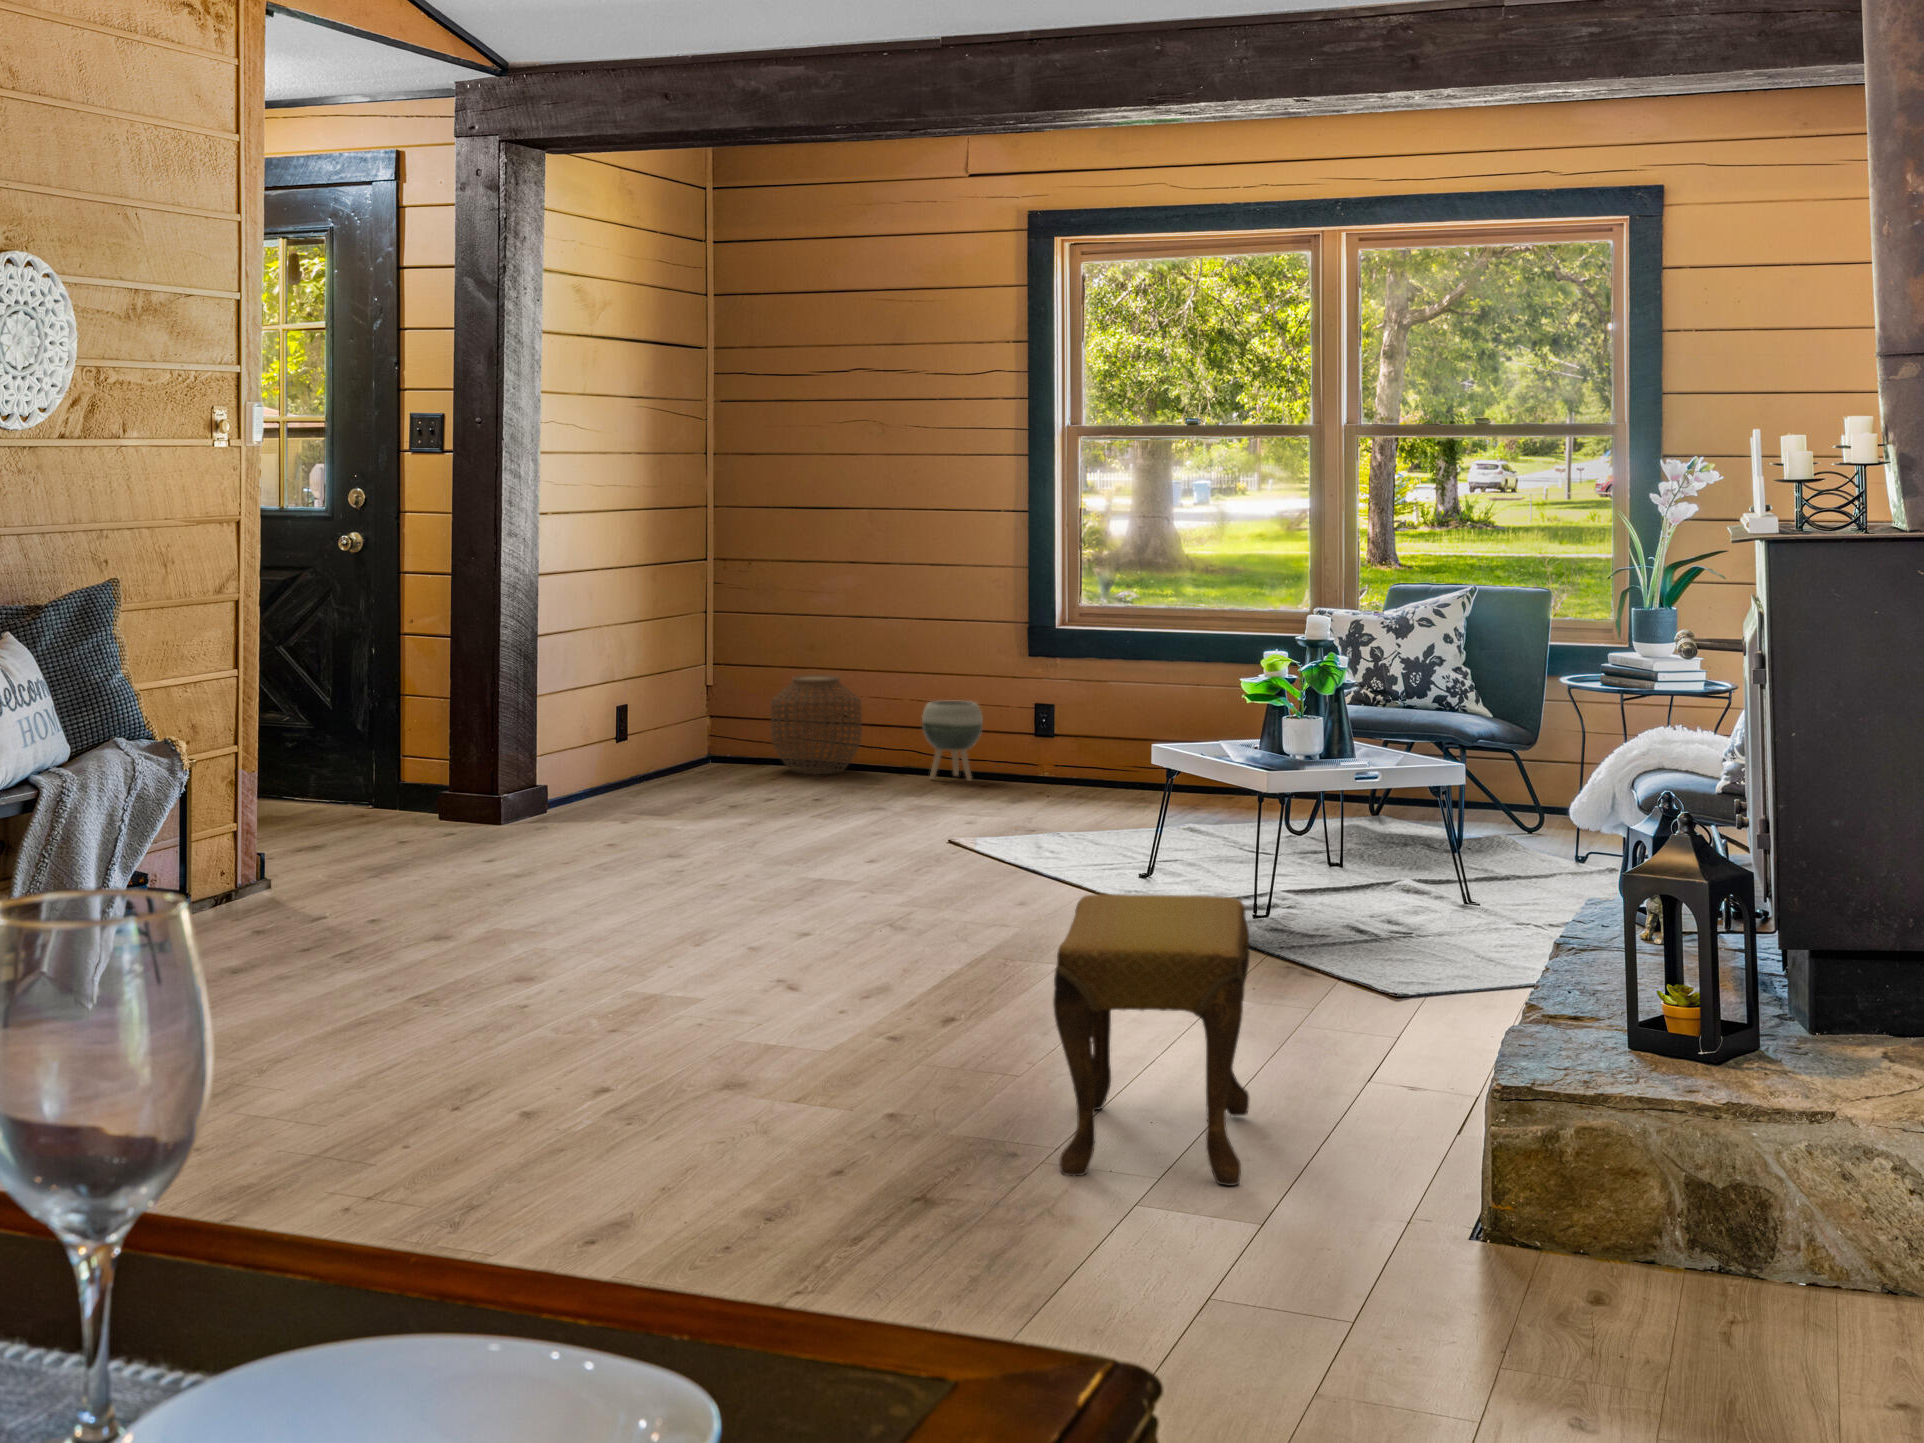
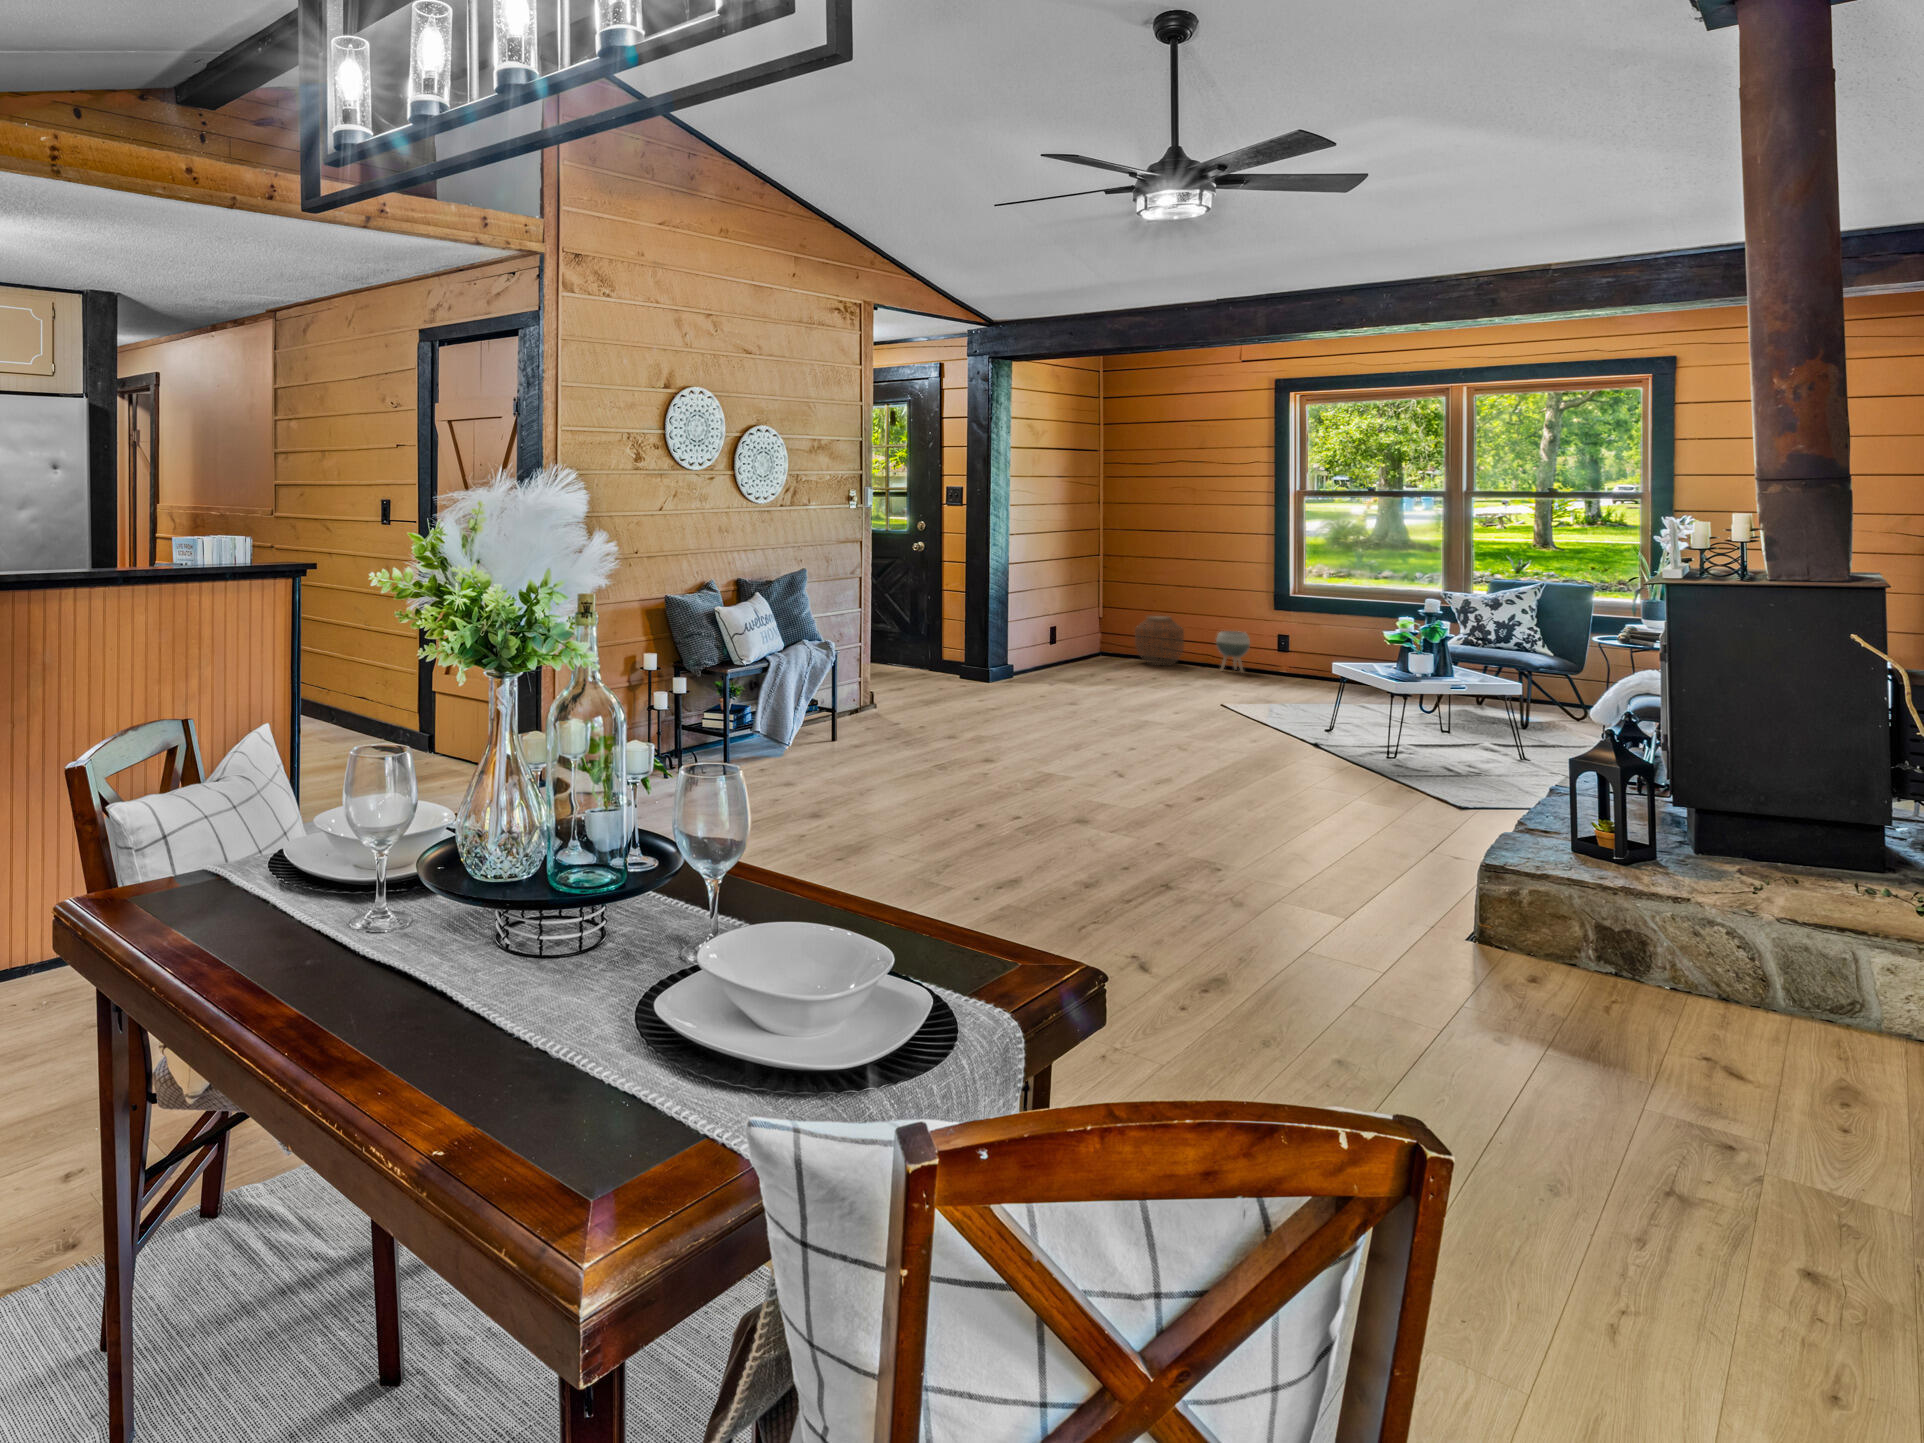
footstool: present [1053,894,1250,1186] -> none [1238,745,1355,900]

